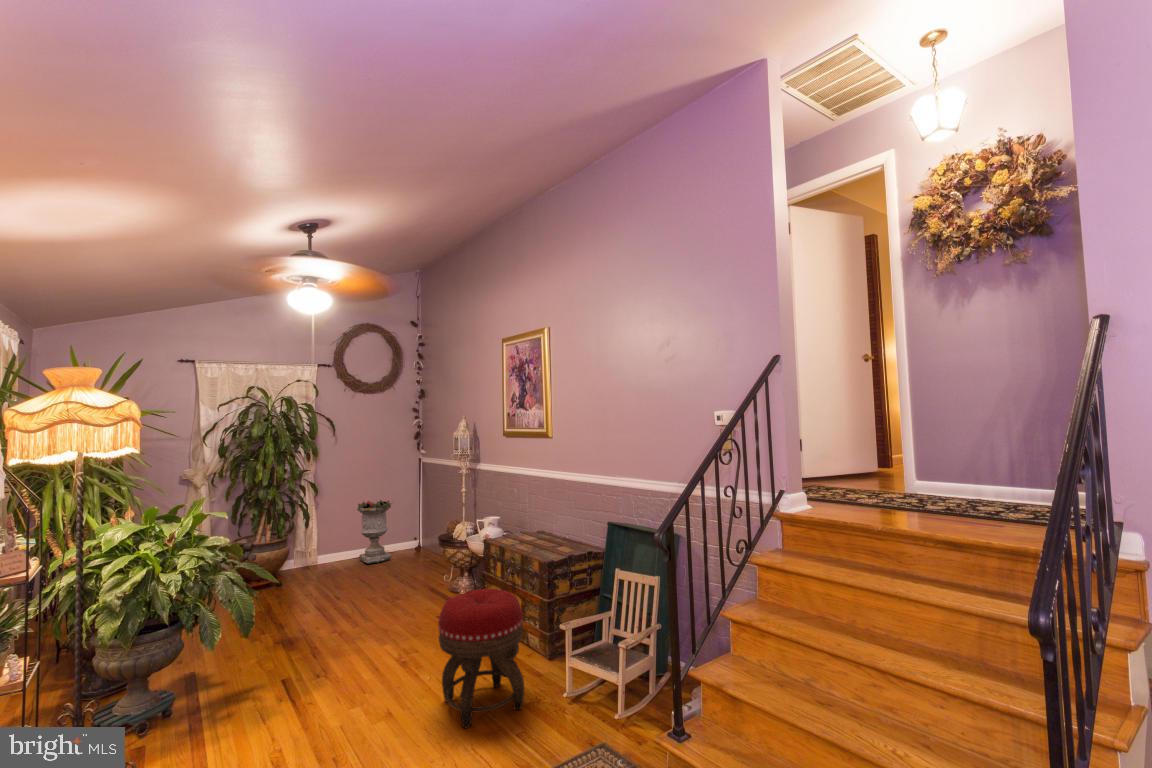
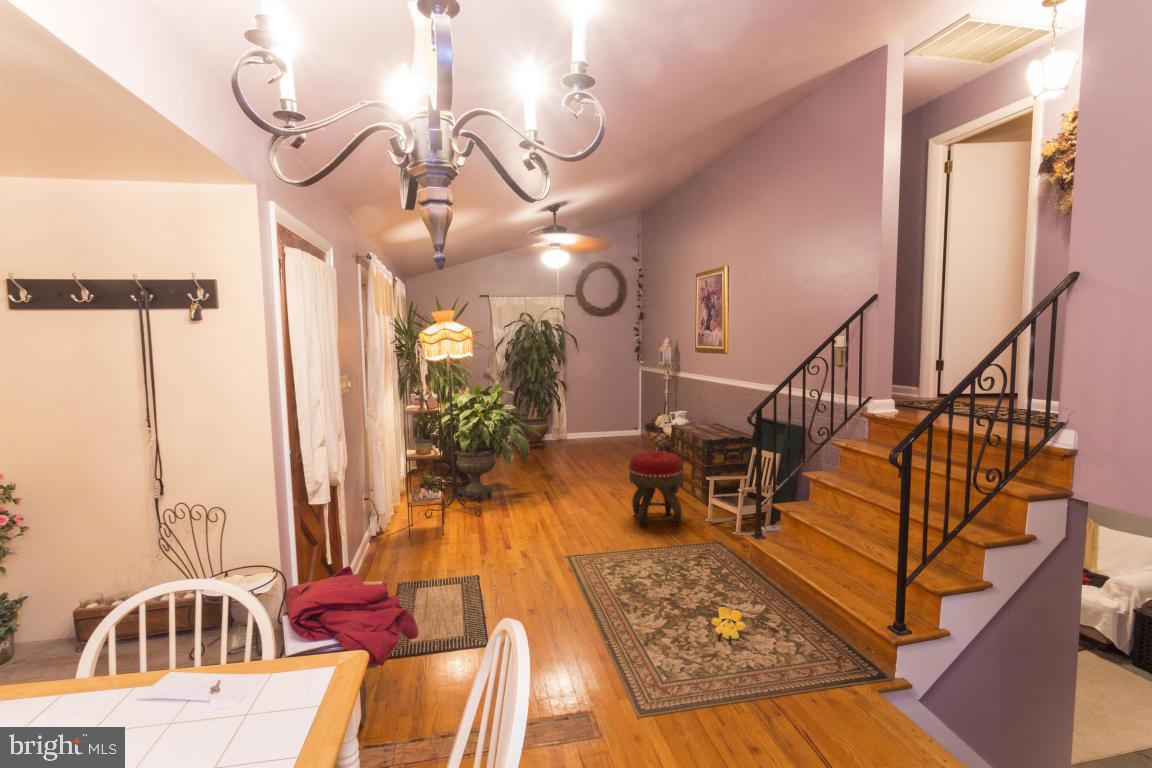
planter: present [357,500,393,564] -> none [592,396,618,442]

